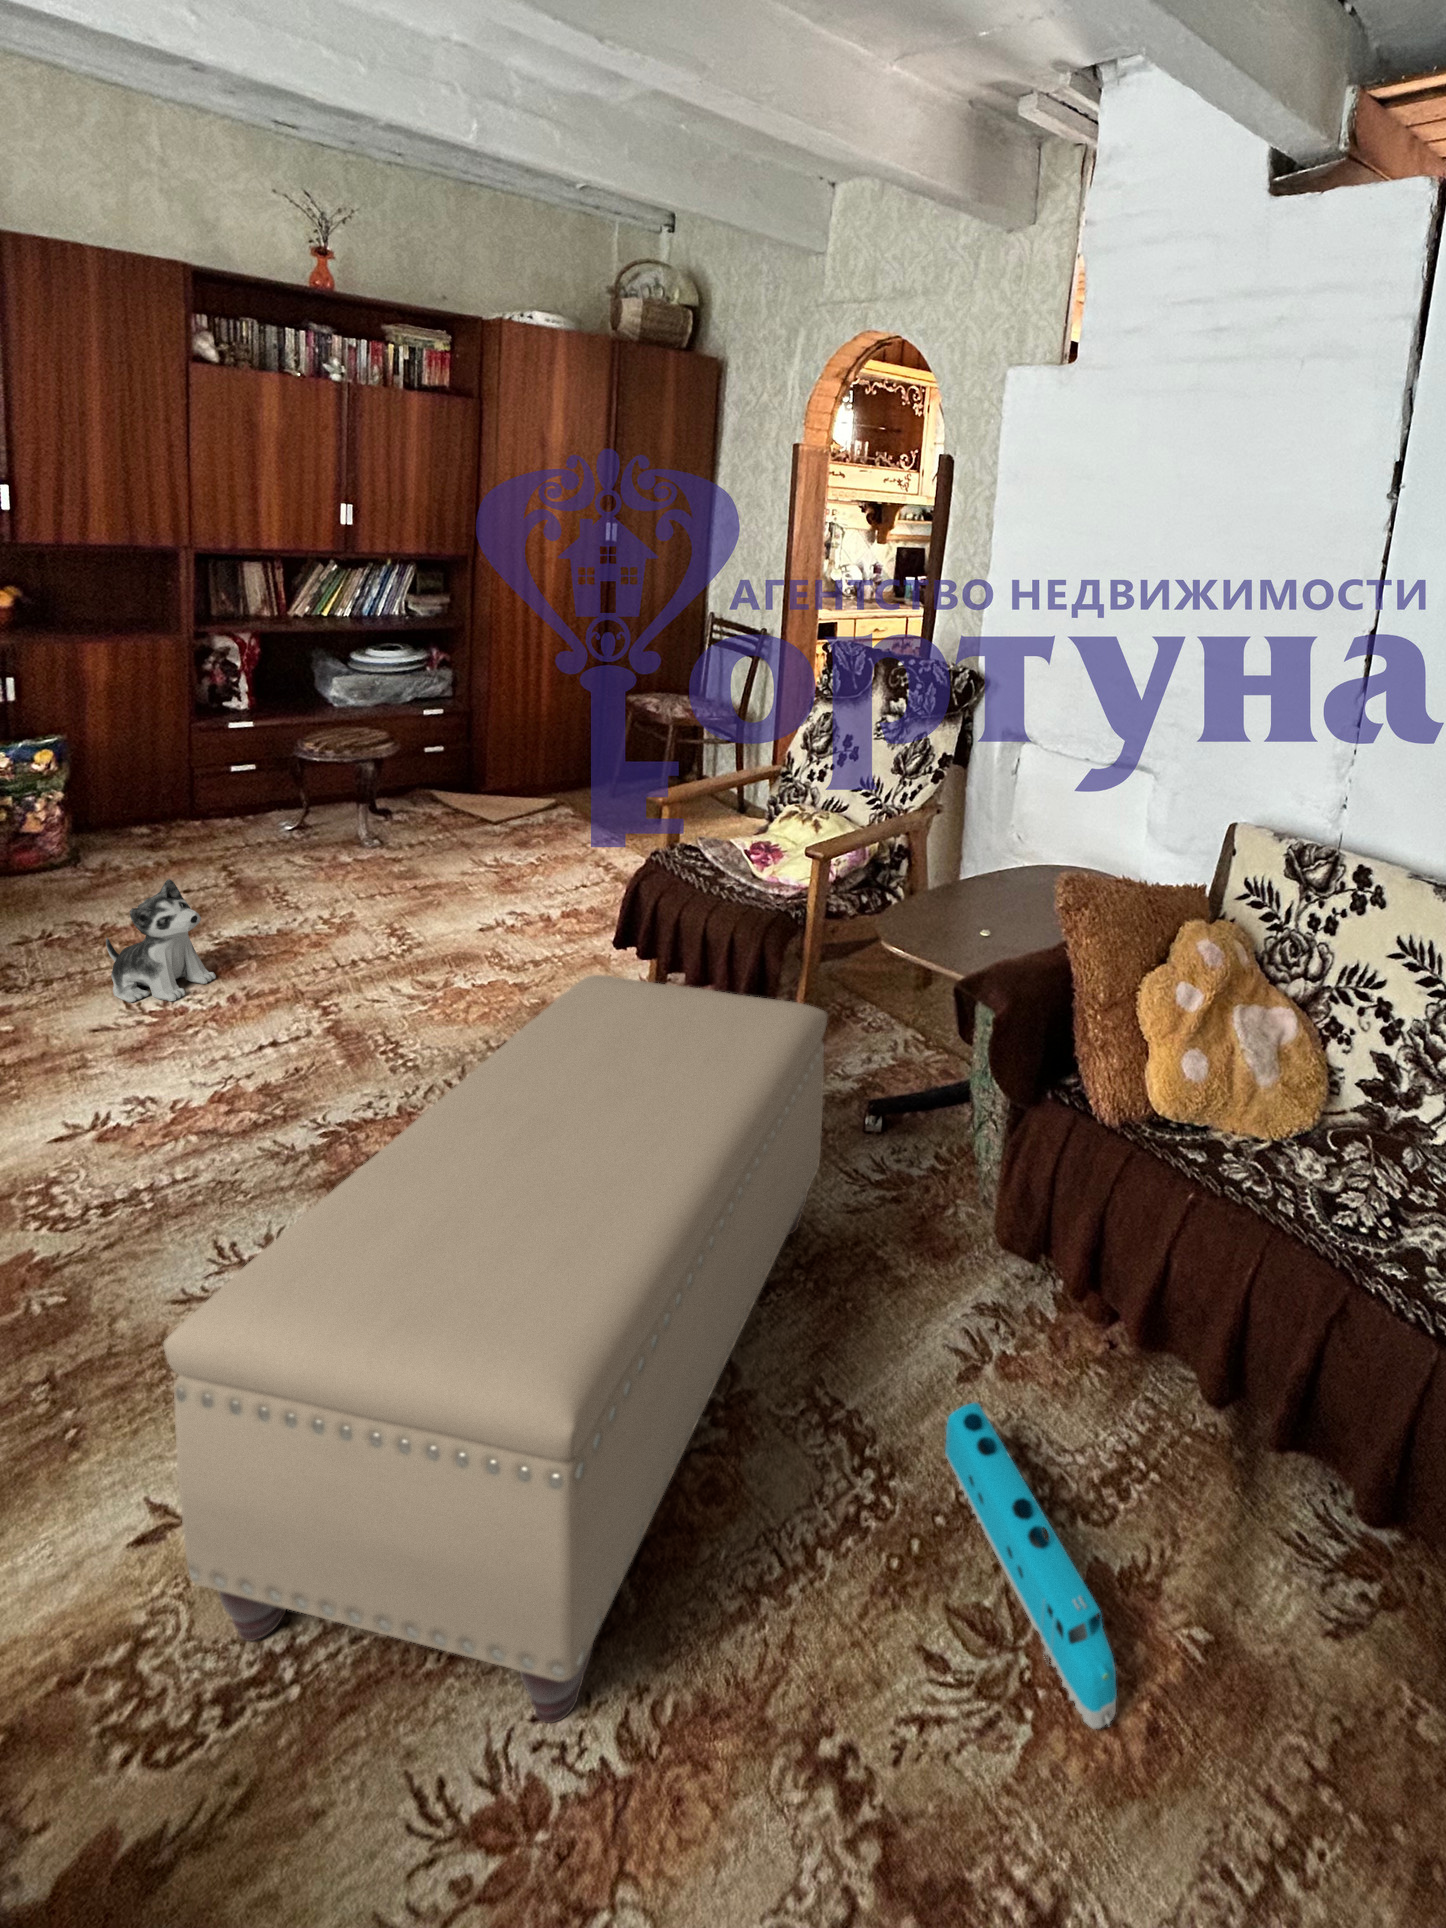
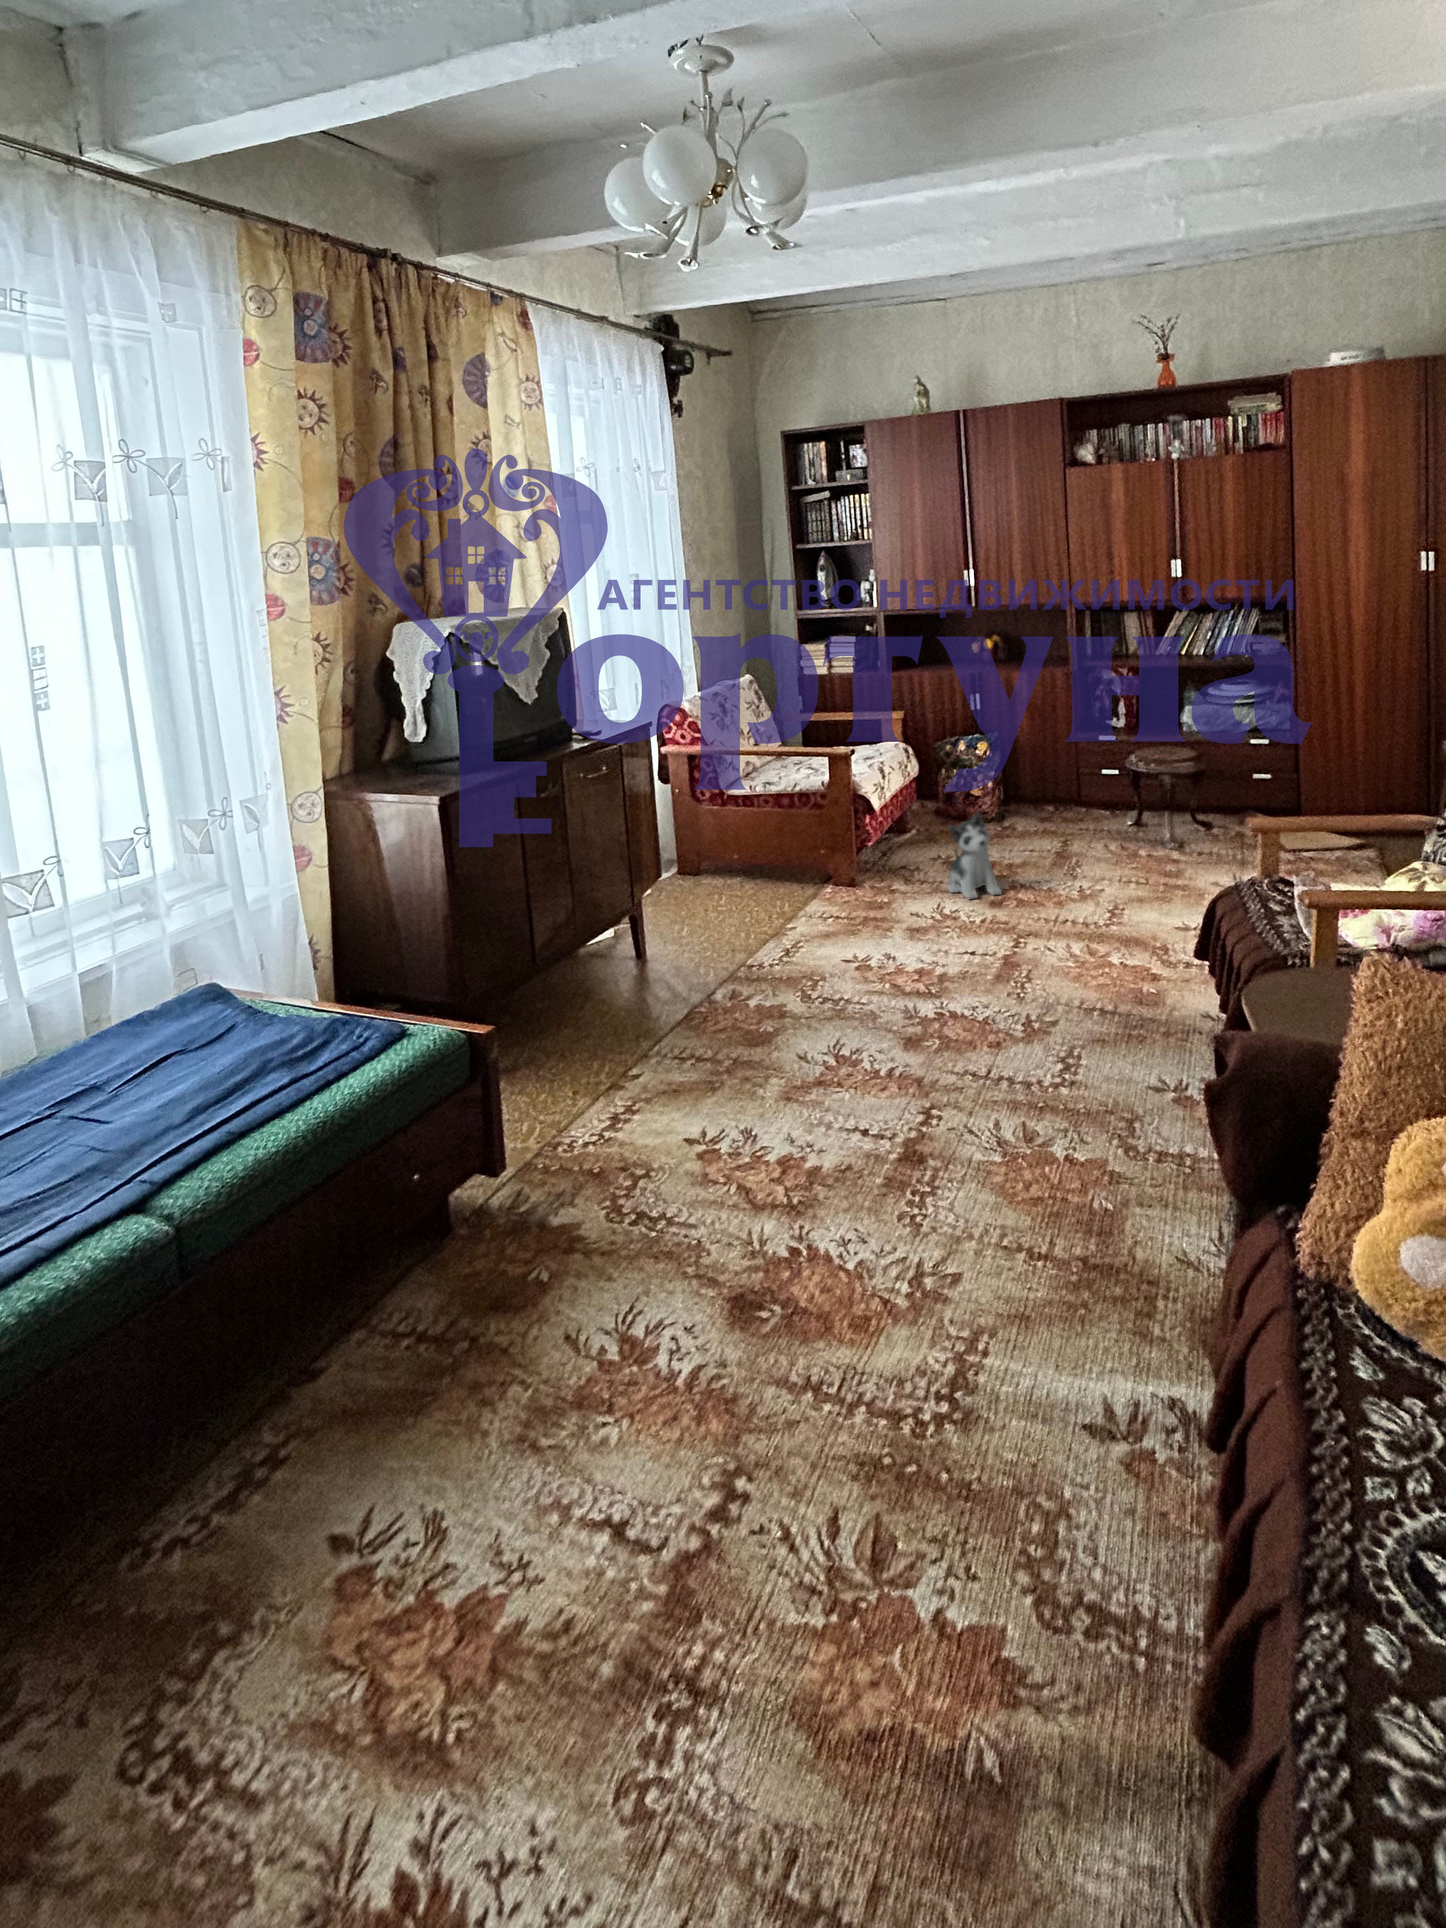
ottoman: present [163,975,827,1723] -> none [632,929,1152,1343]
toy train: present [945,1403,1117,1729] -> none [843,1403,1021,1685]

